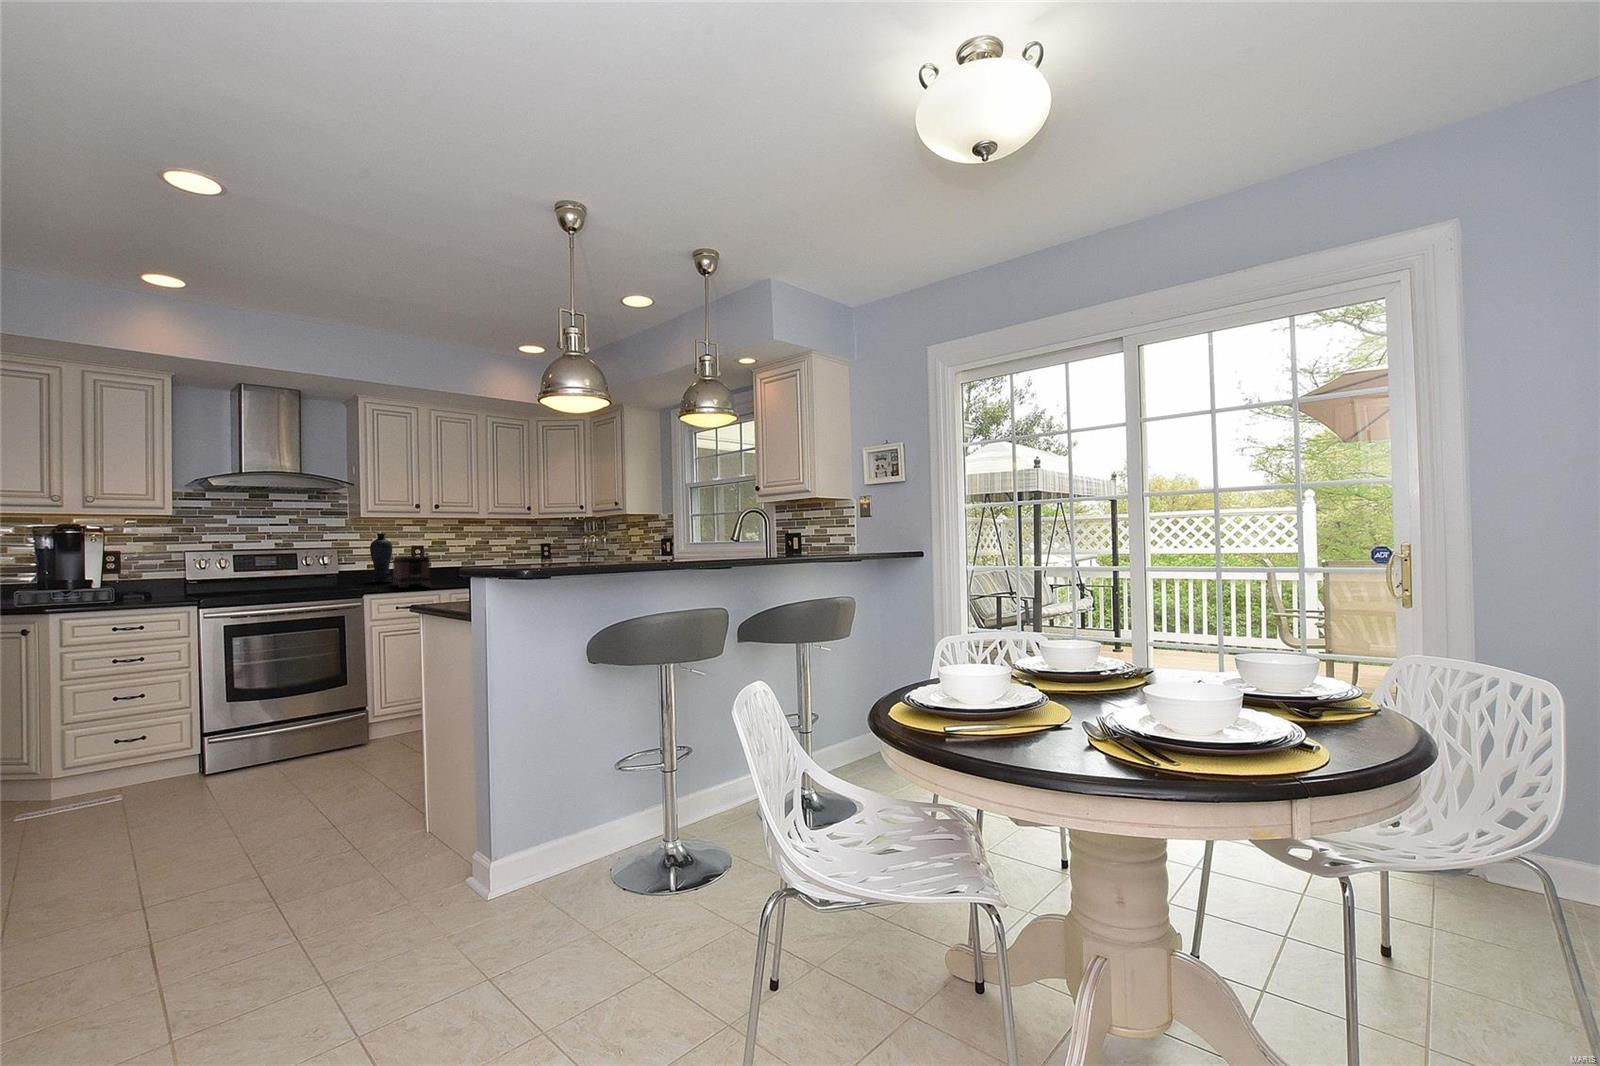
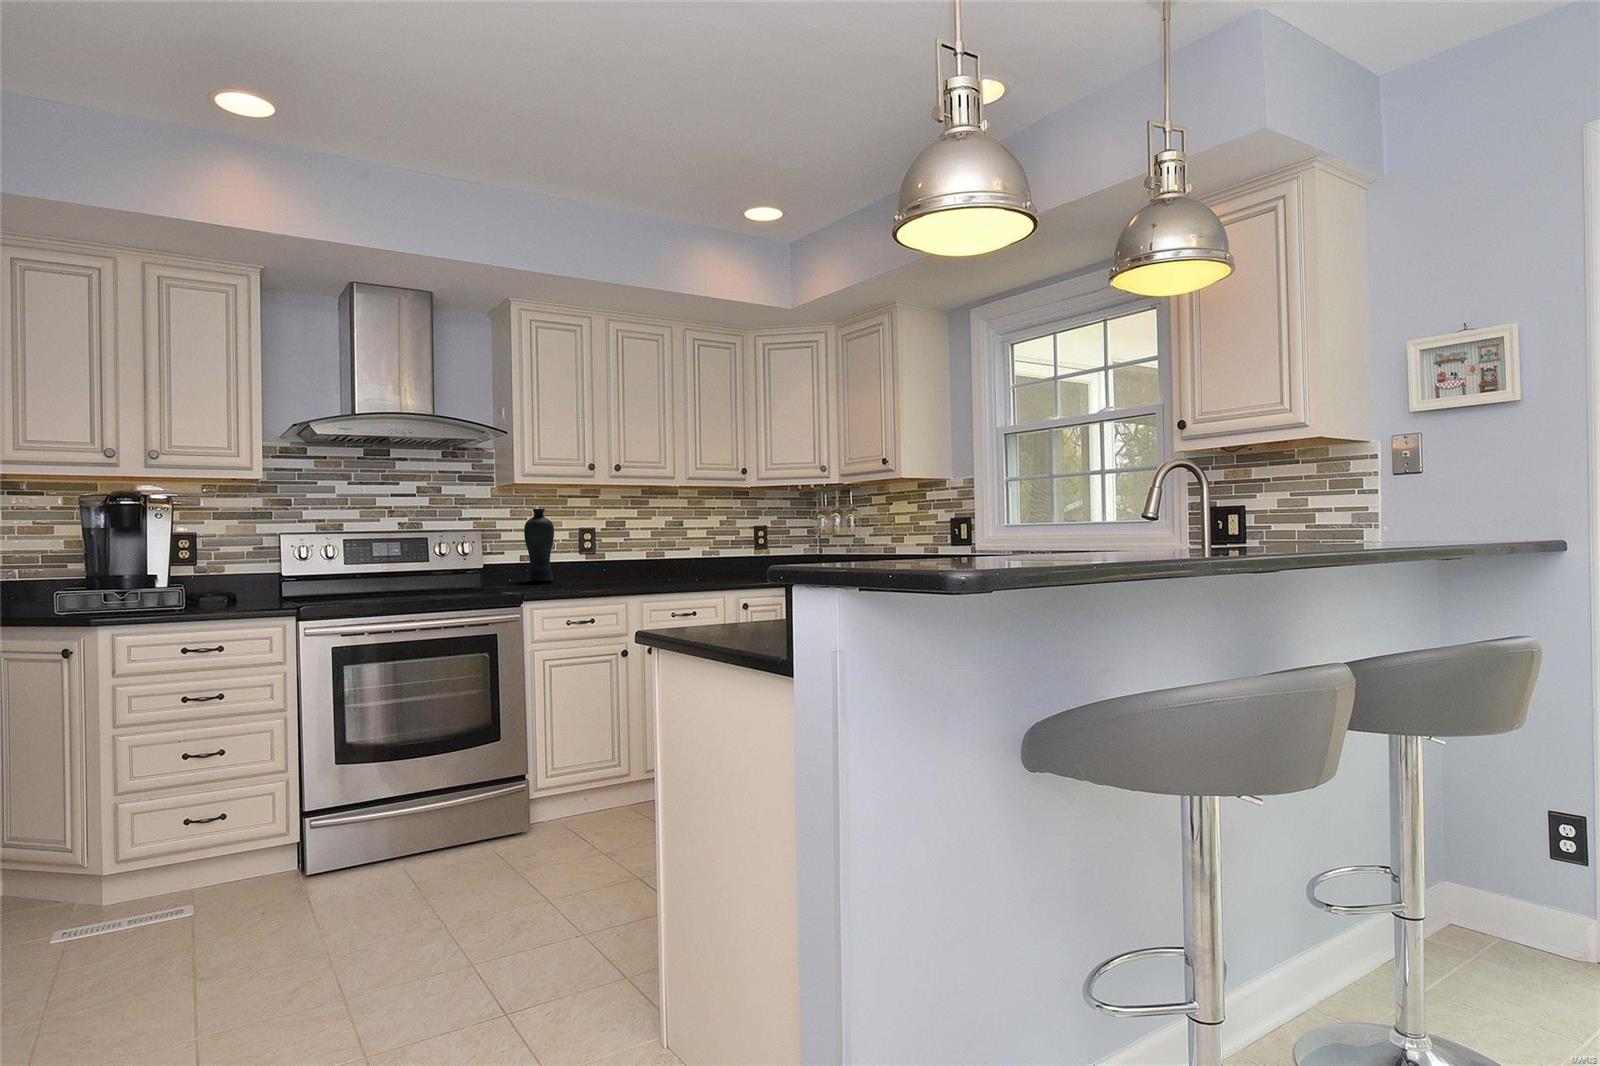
toaster: present [393,556,431,587] -> none [556,543,614,591]

